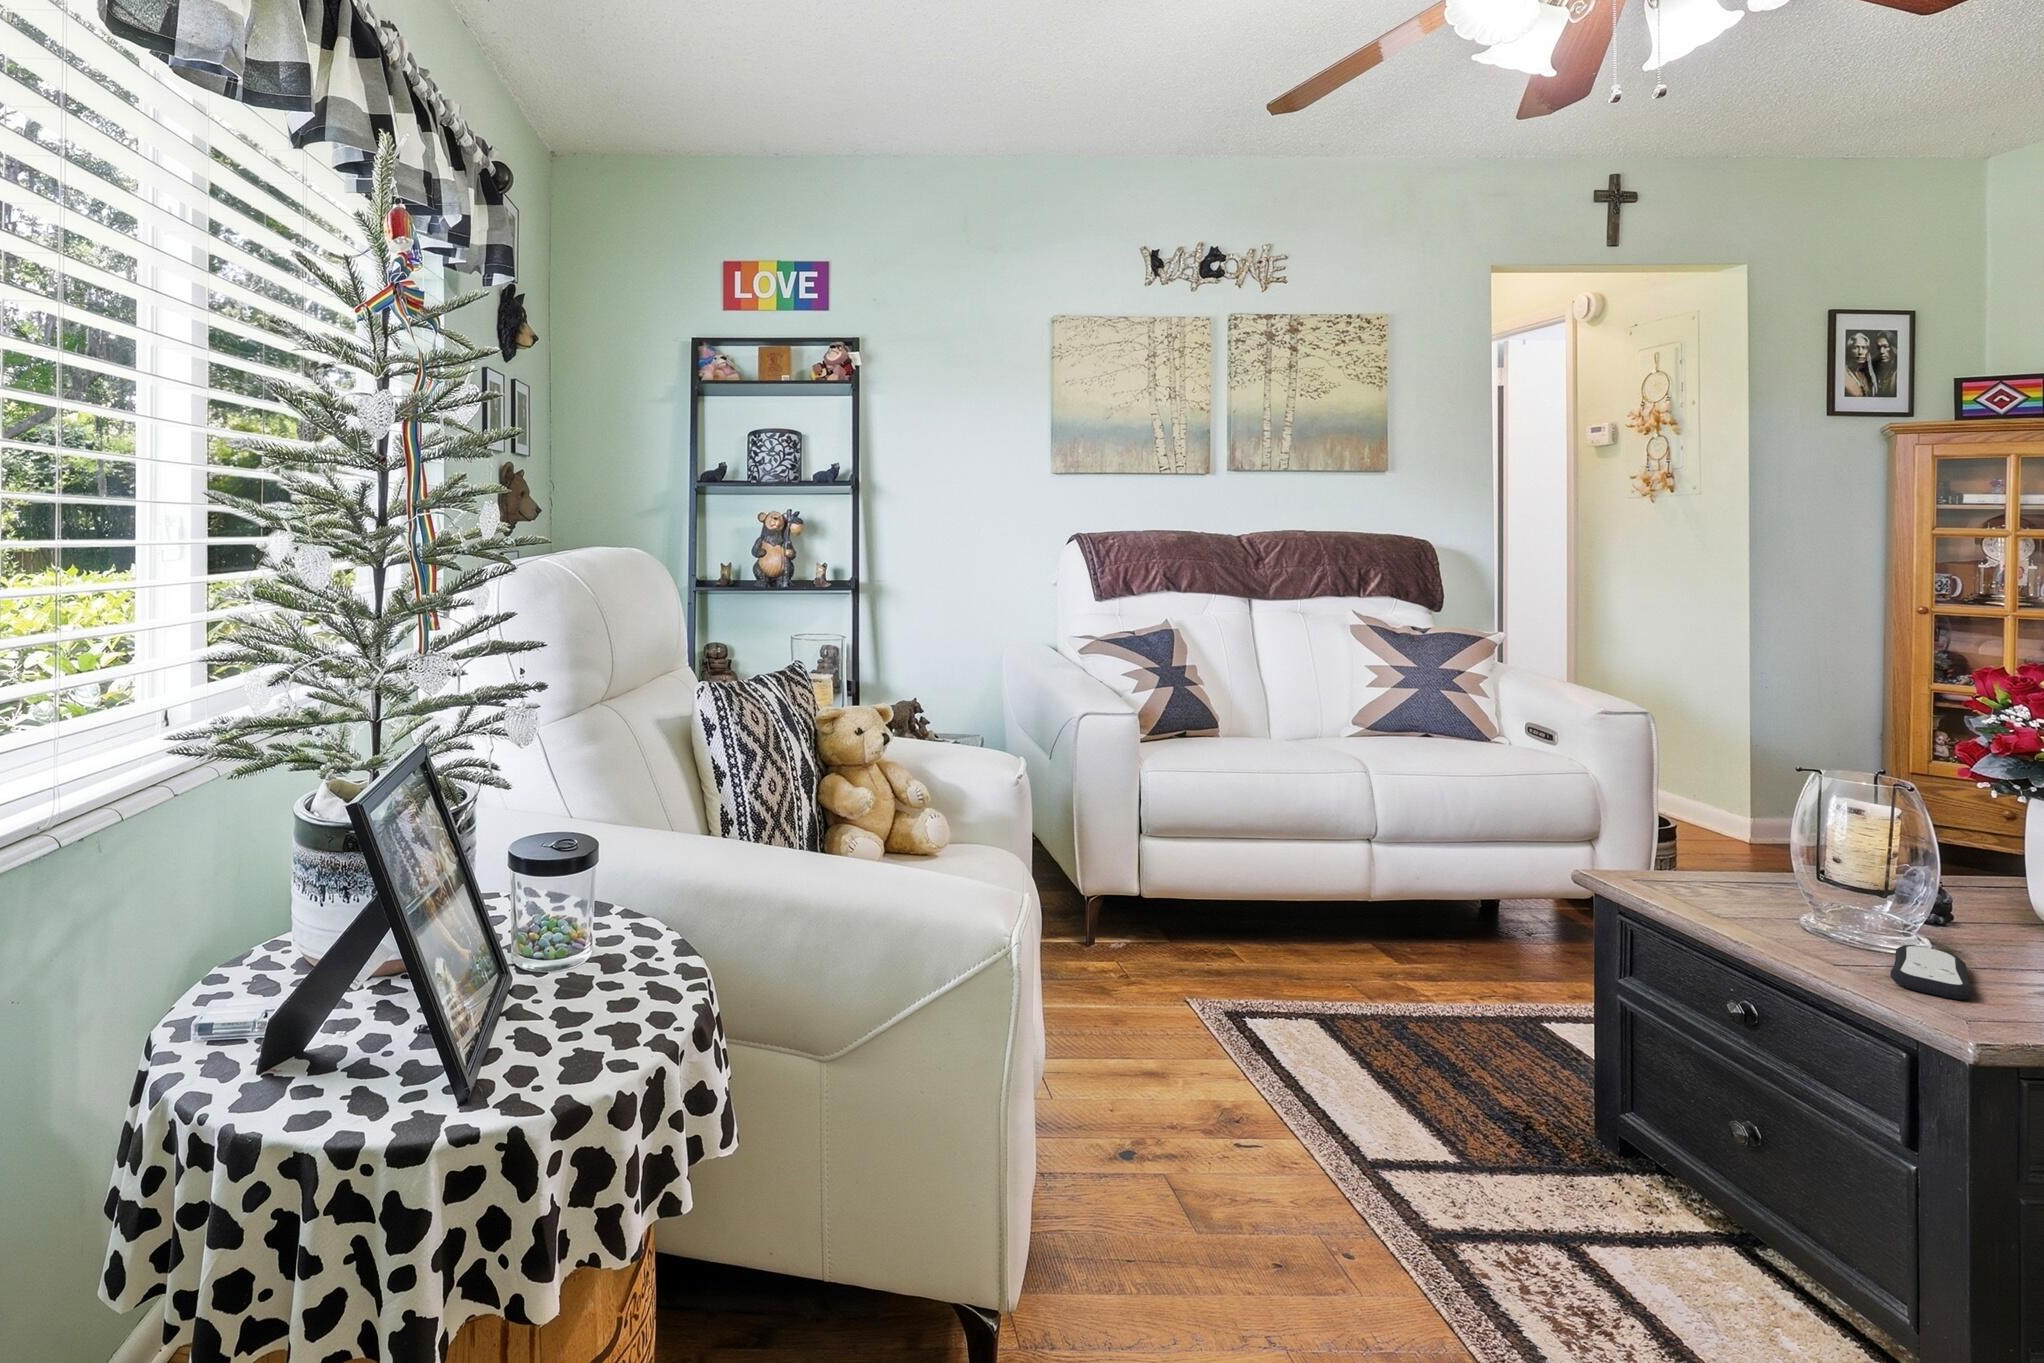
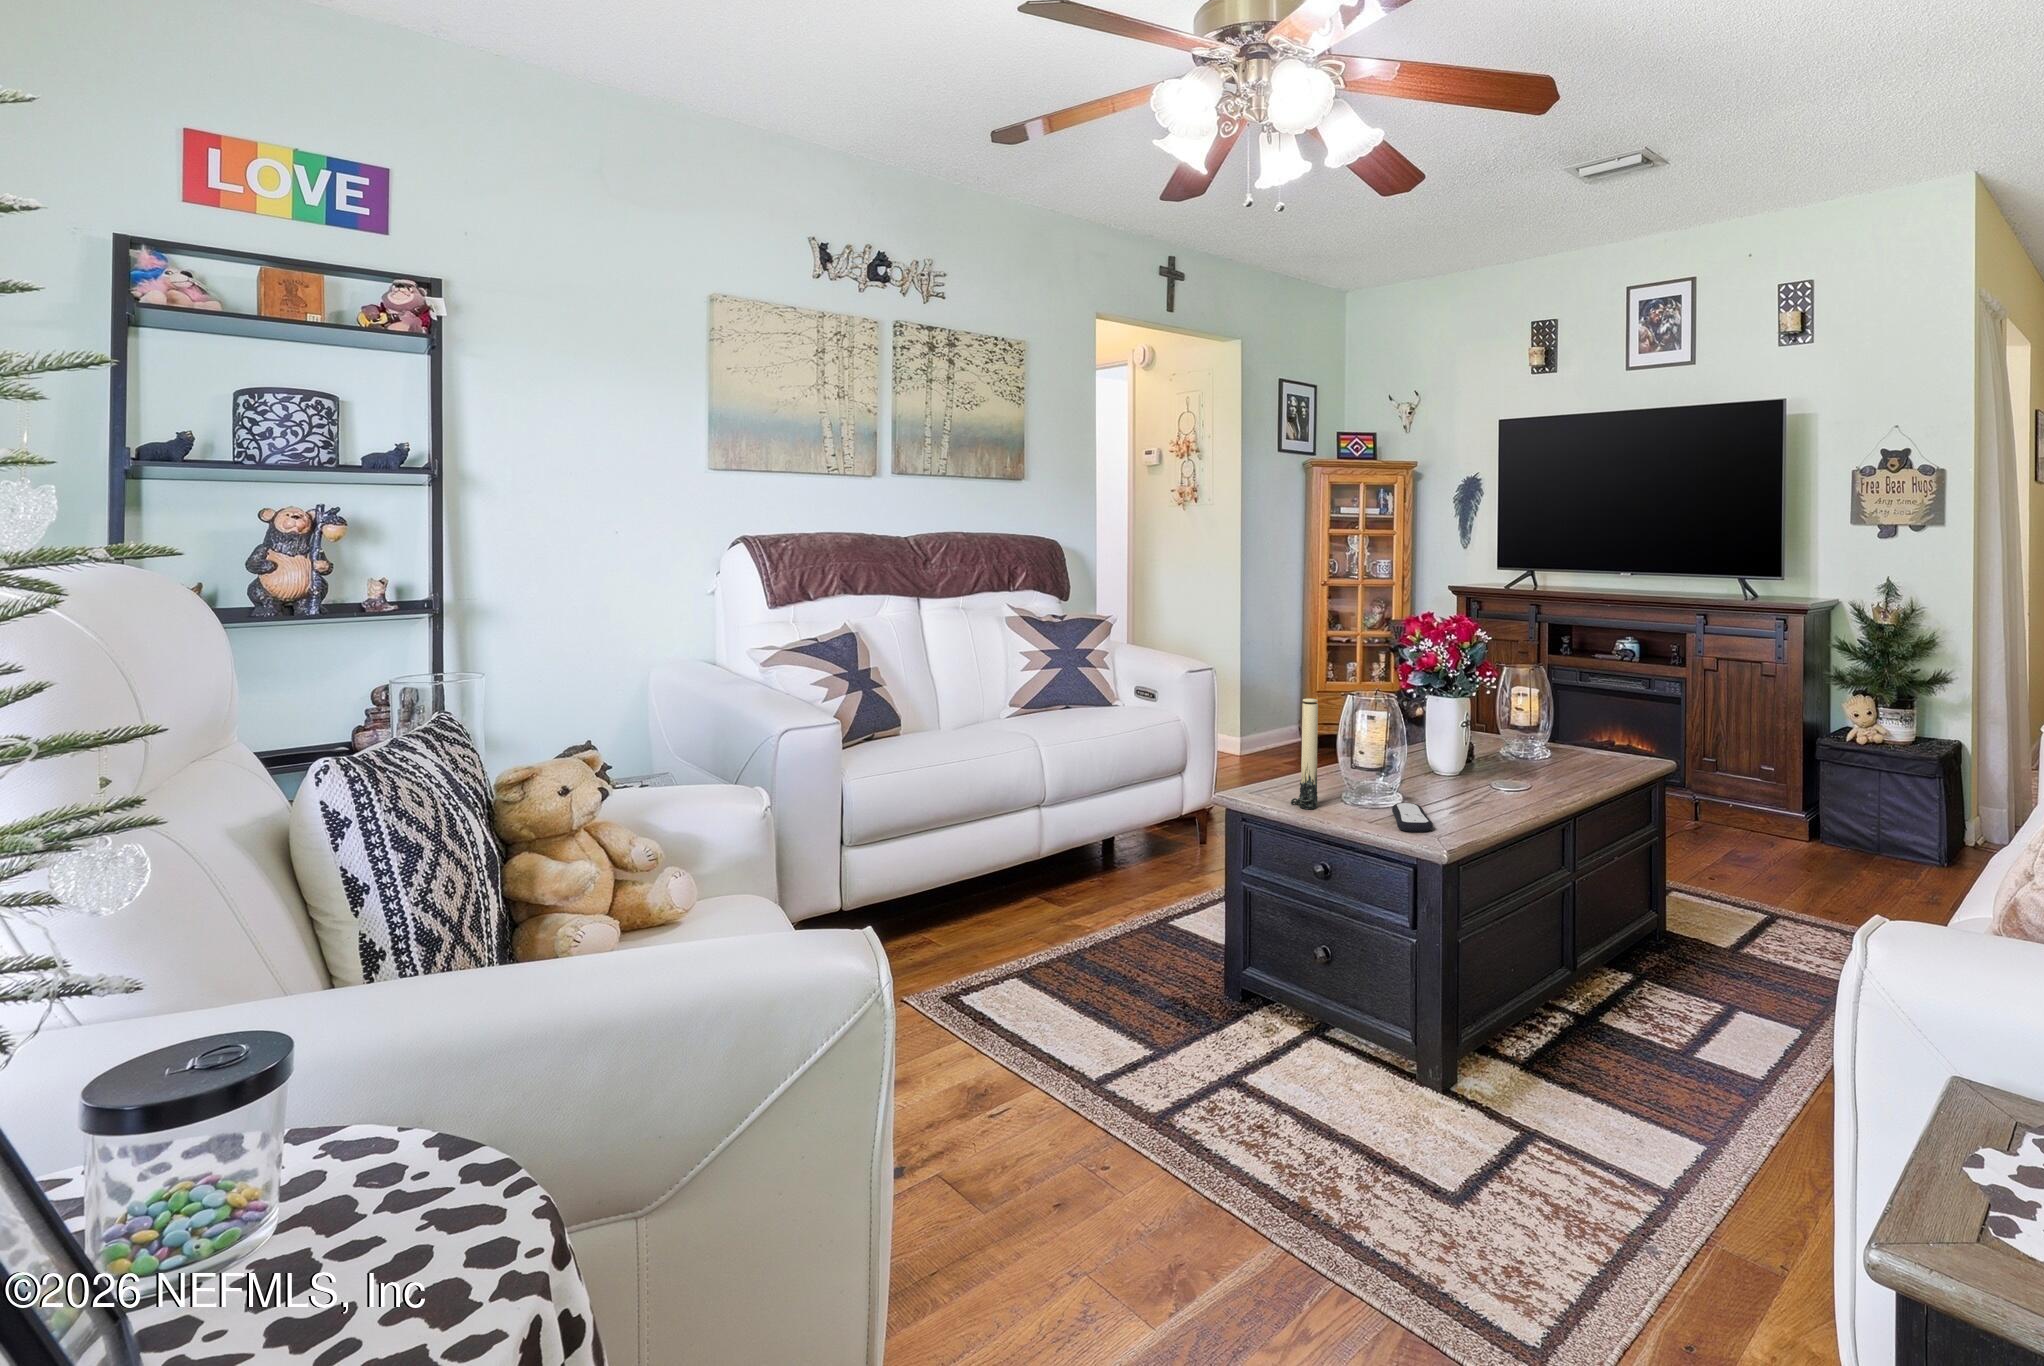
candle: none [1701,760,1749,919] -> present [1291,698,1318,809]

